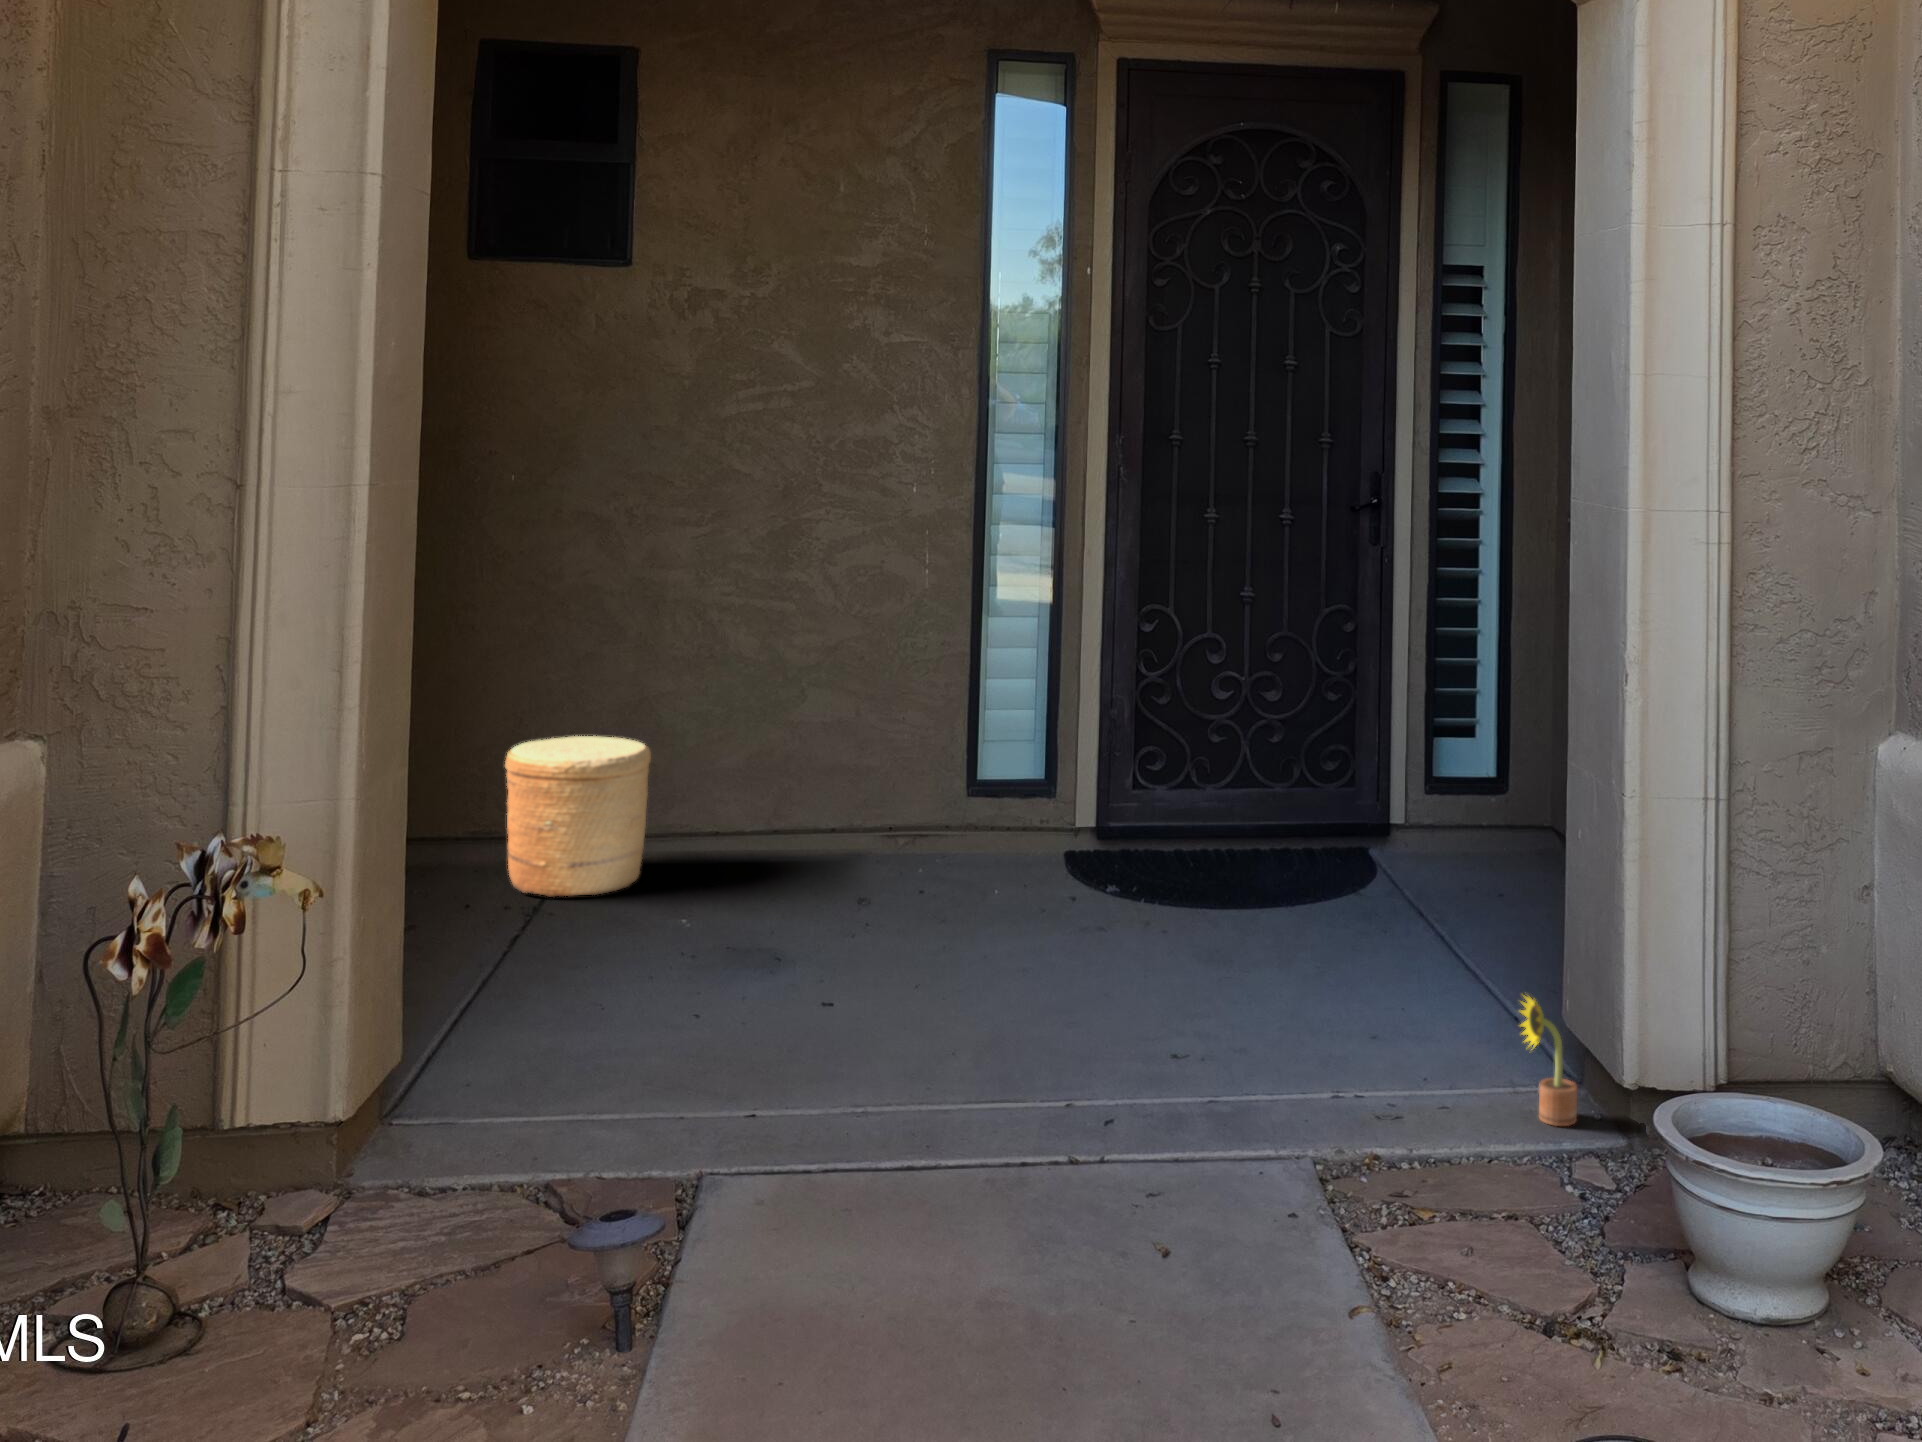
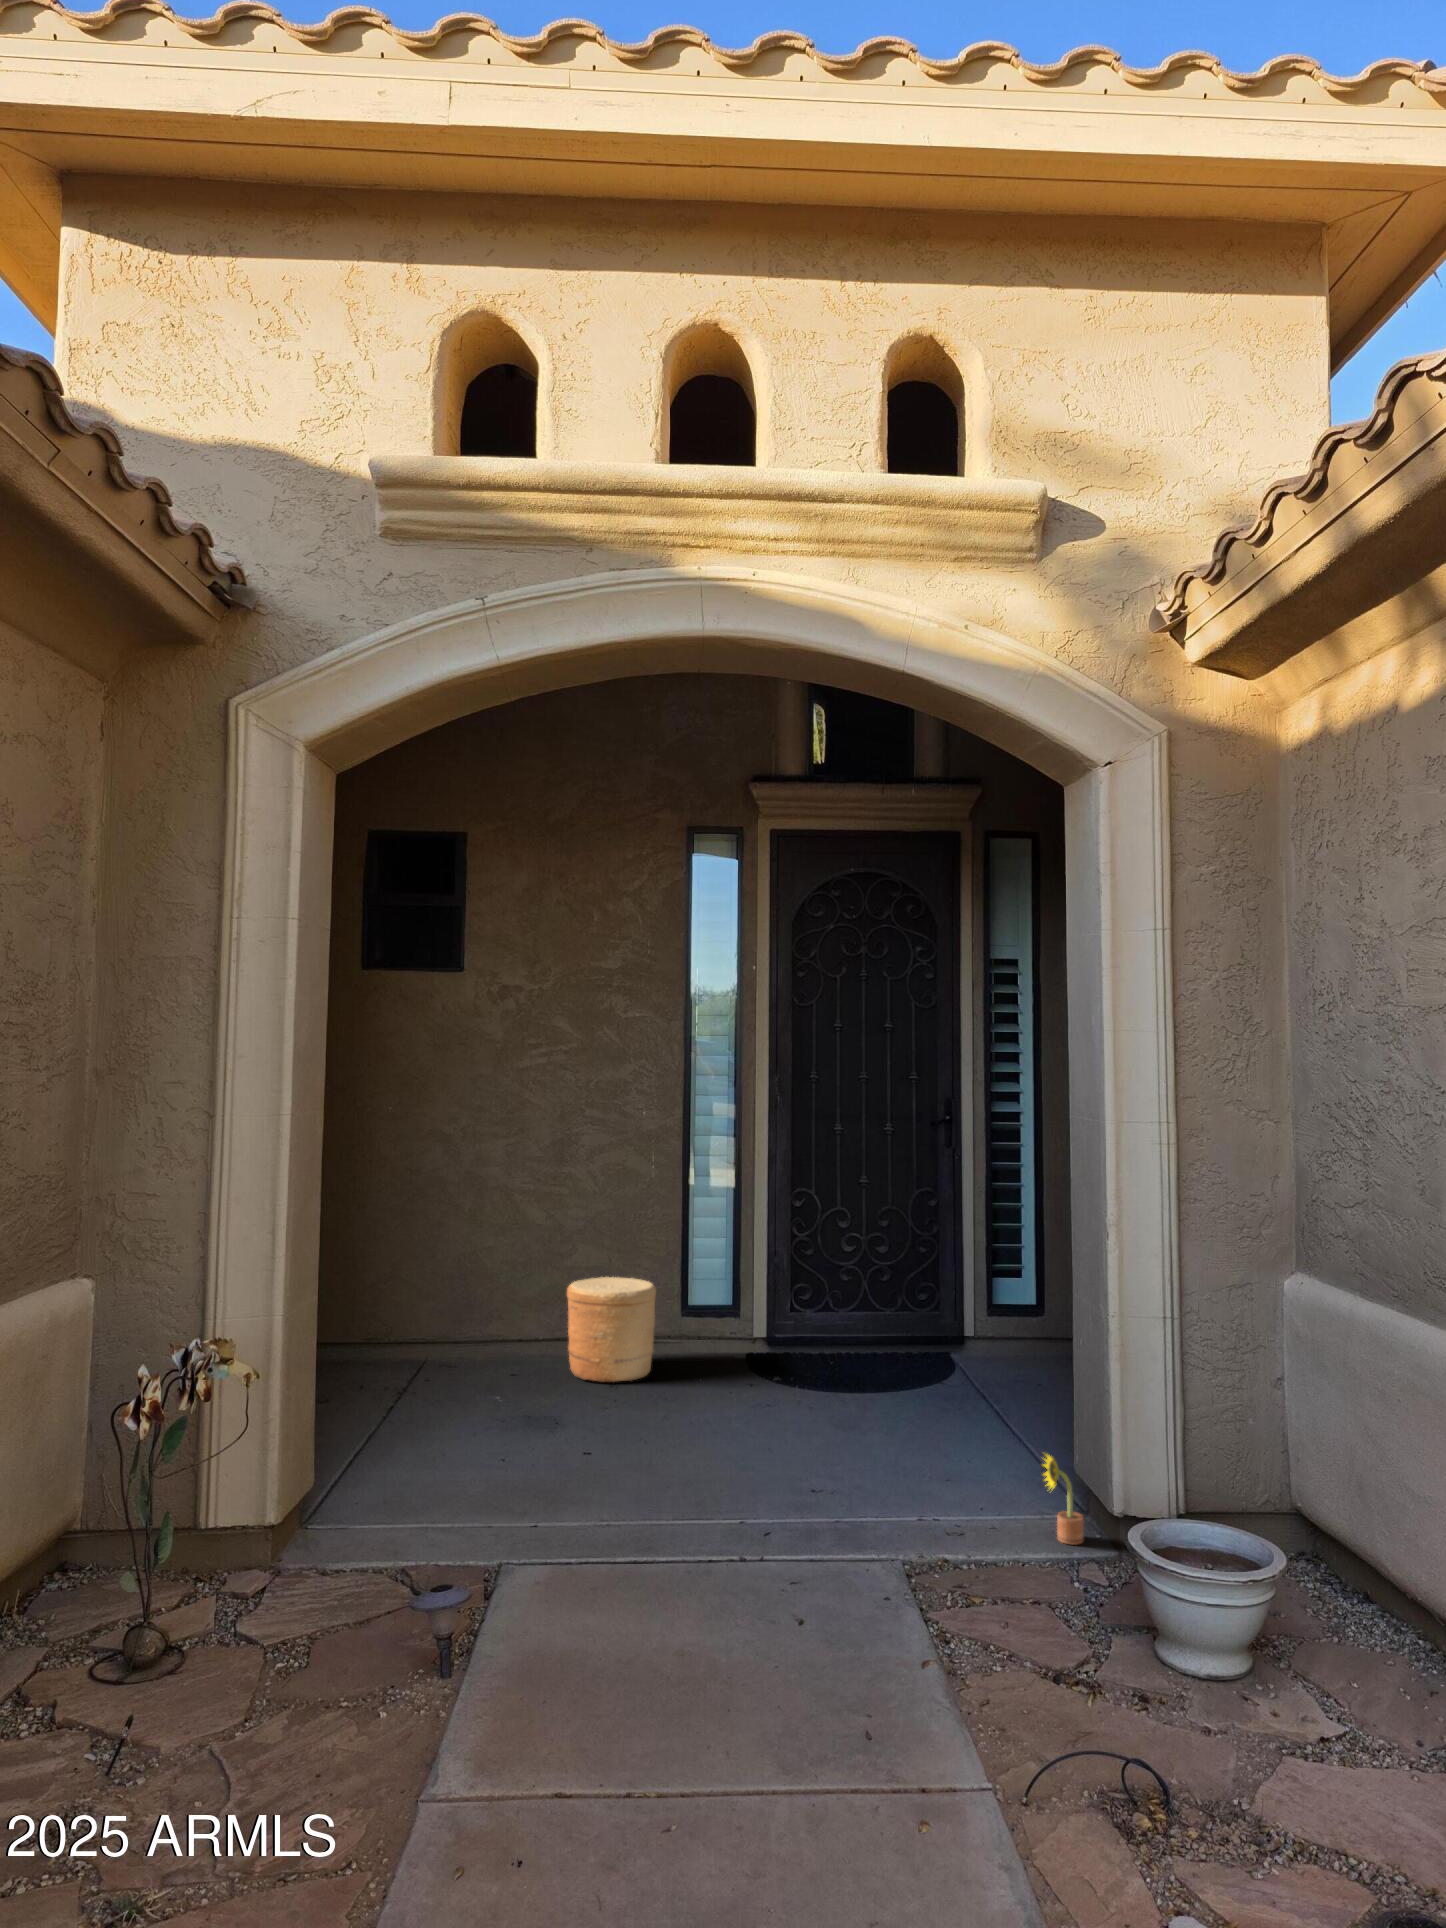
woven basket: present [505,736,651,897] -> present [567,1277,656,1382]

